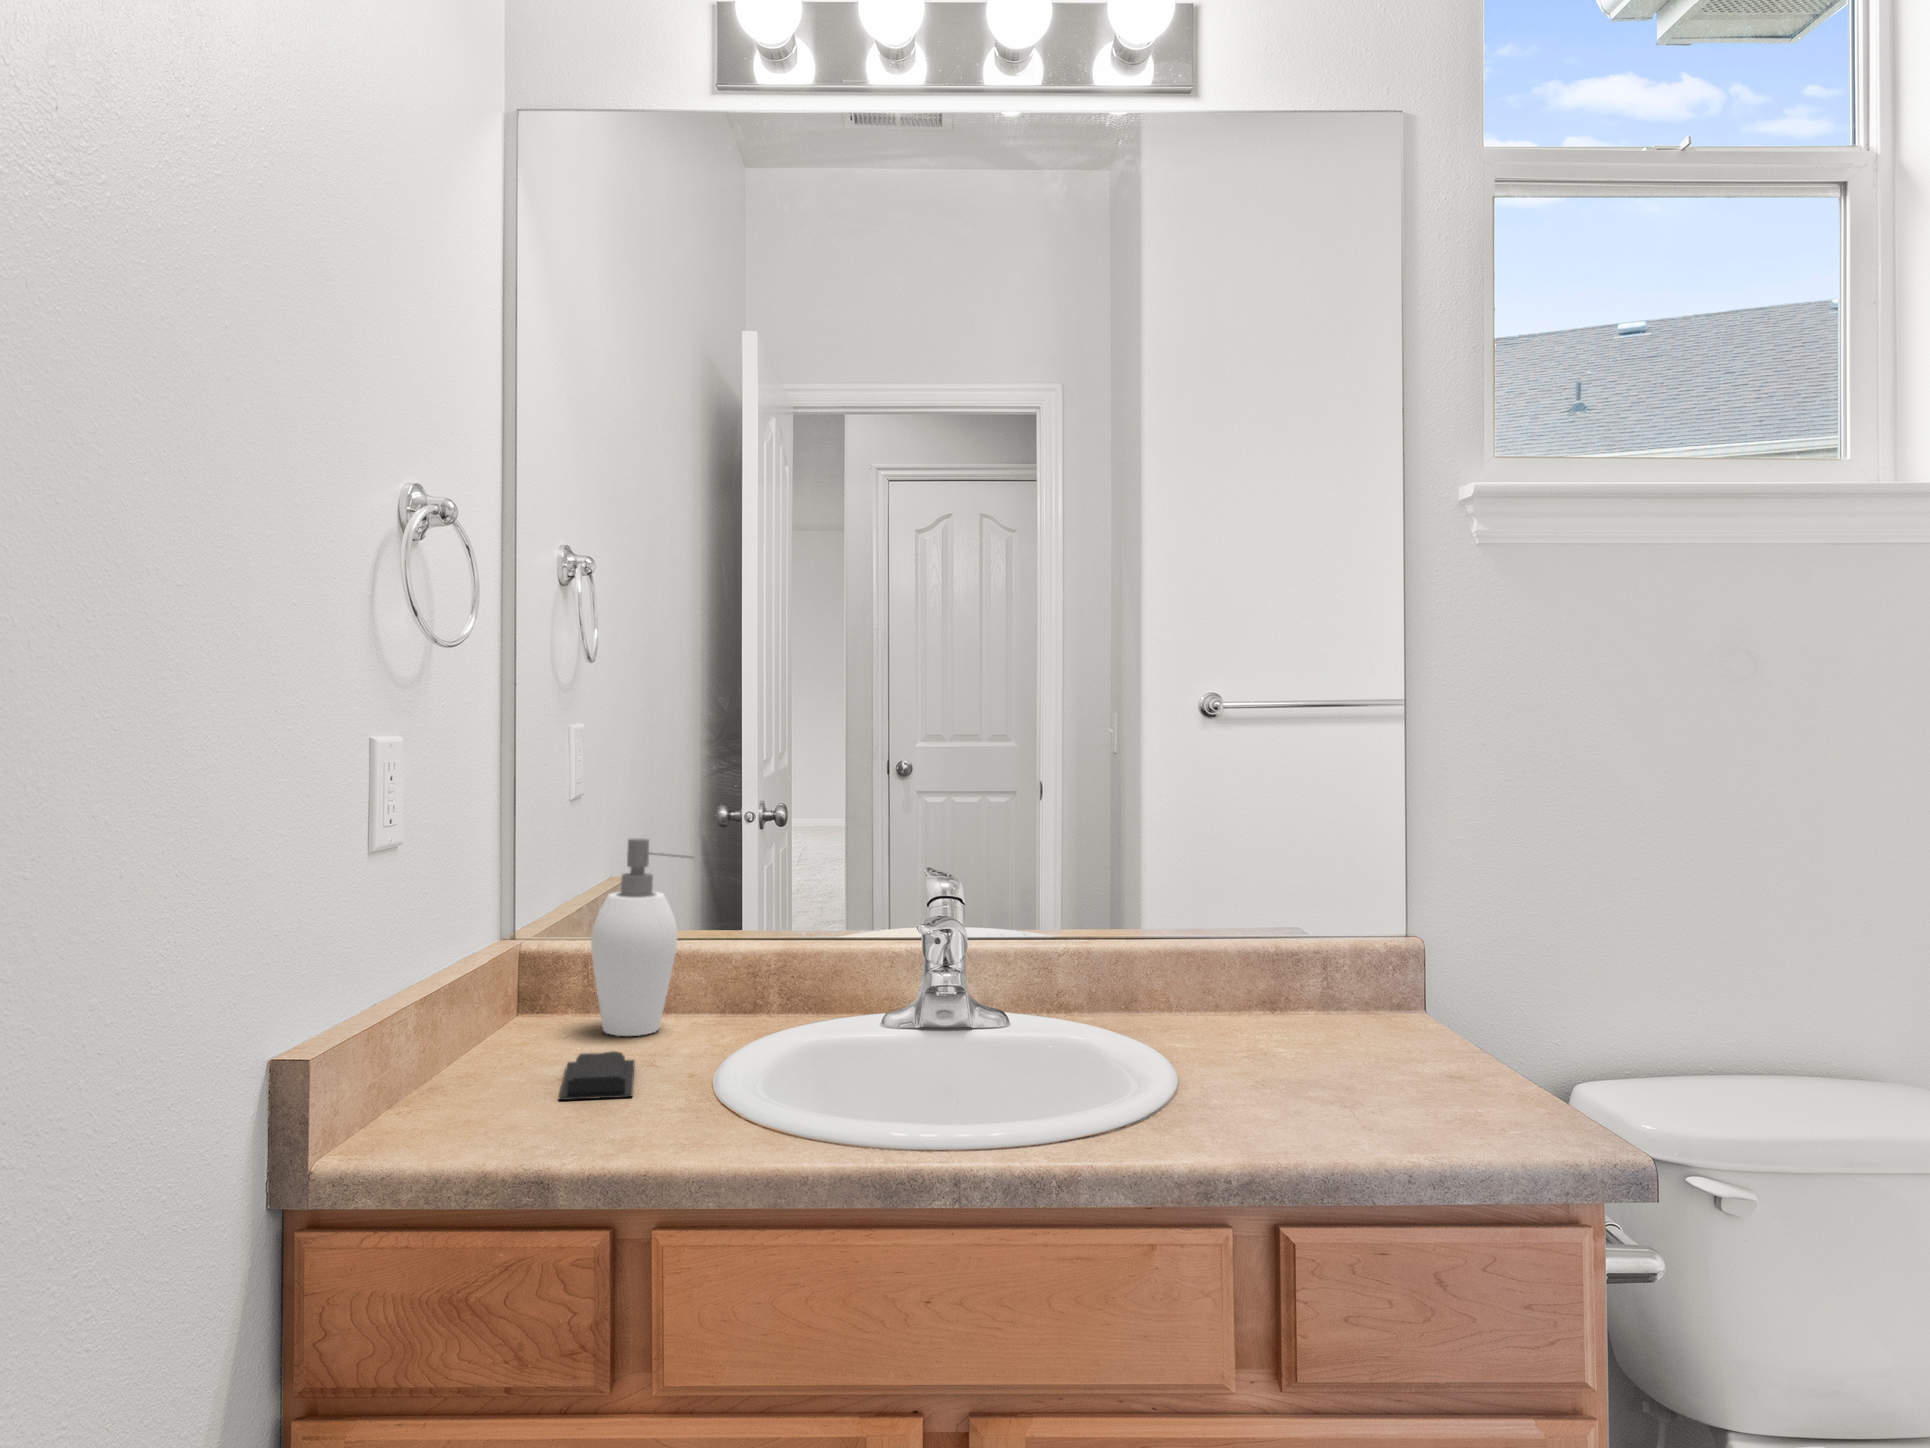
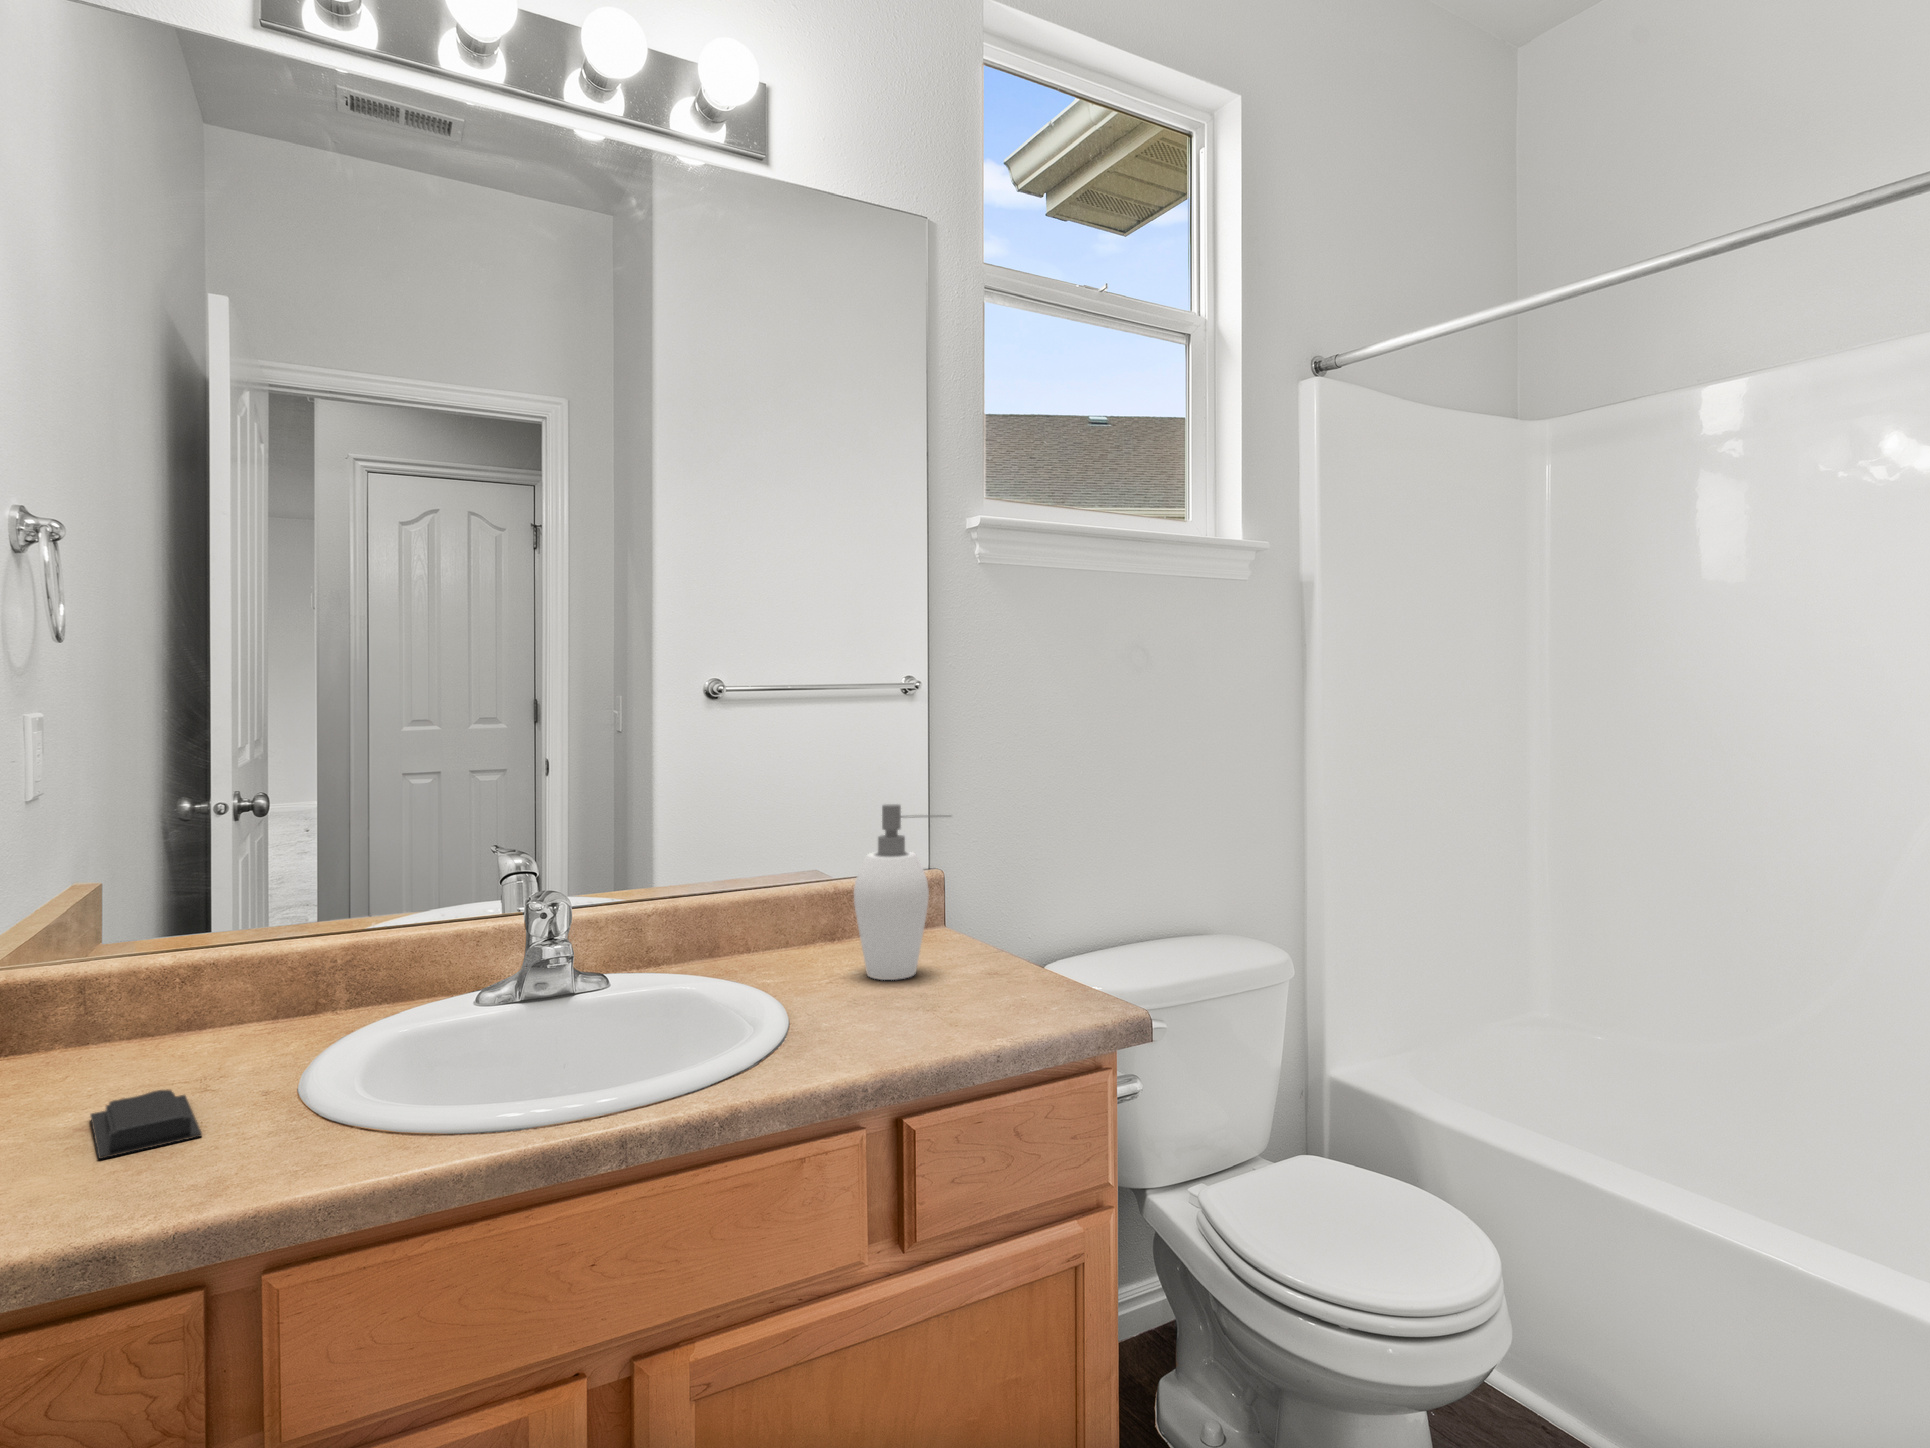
soap dispenser: present [591,838,693,1036] -> present [854,804,951,980]

